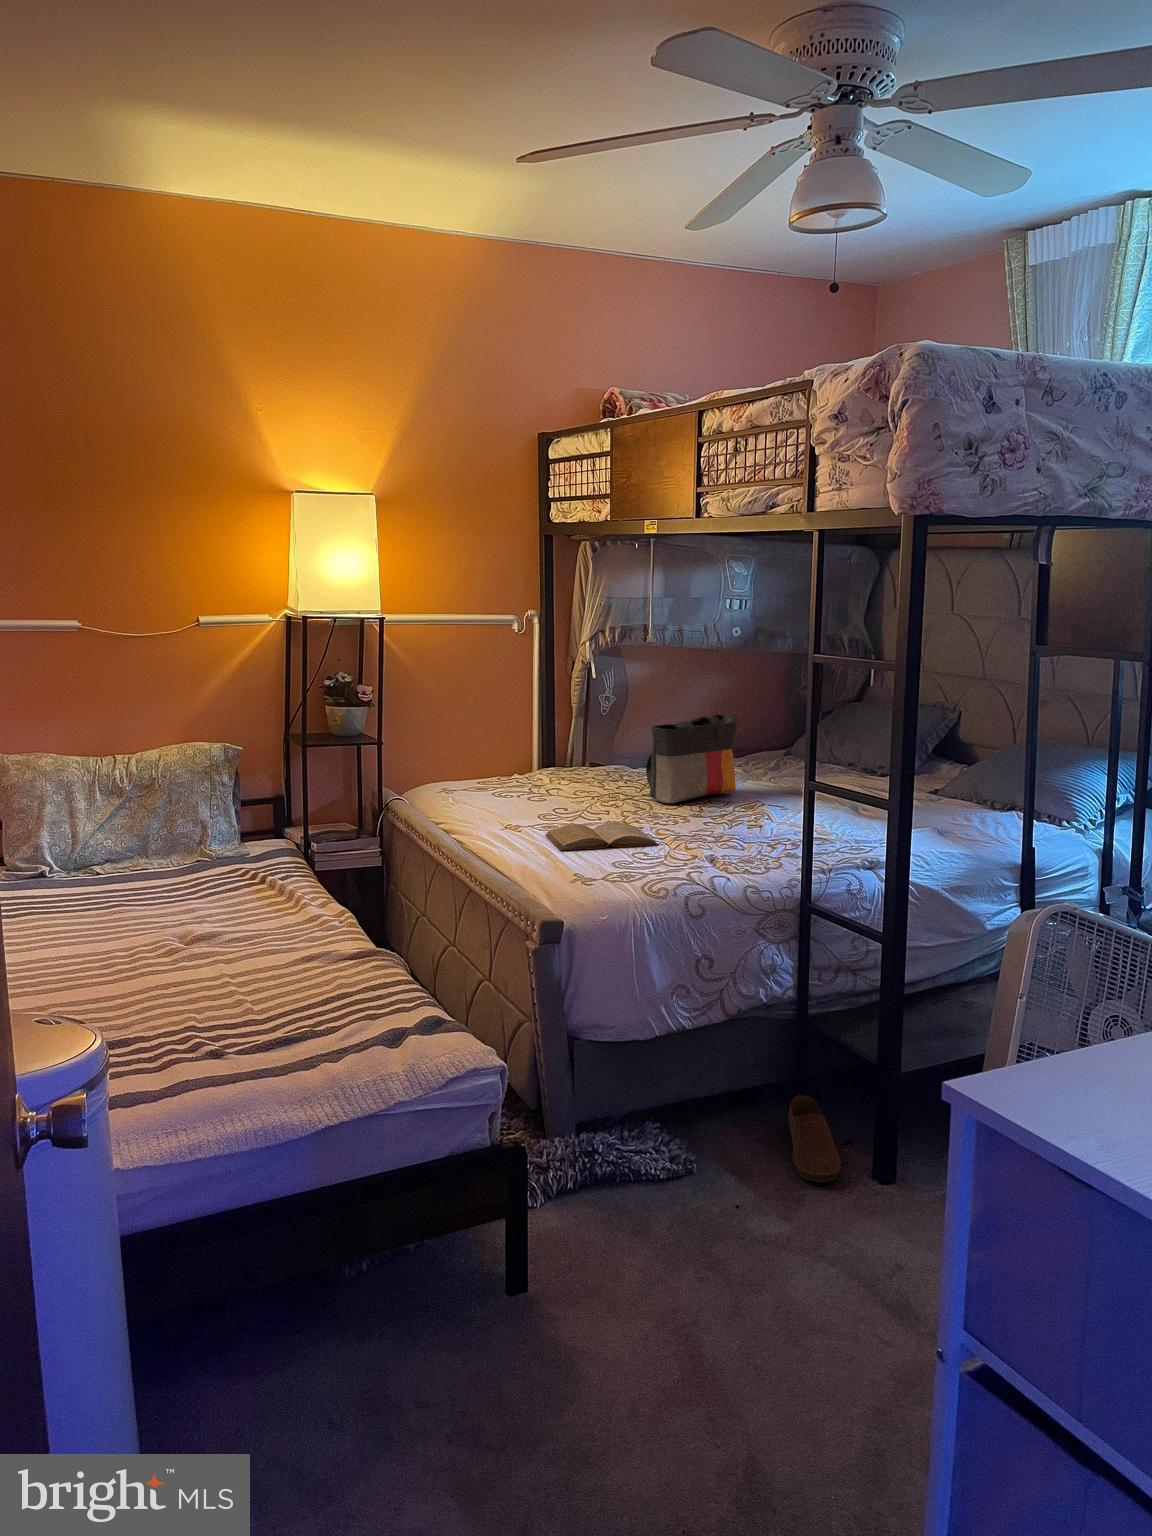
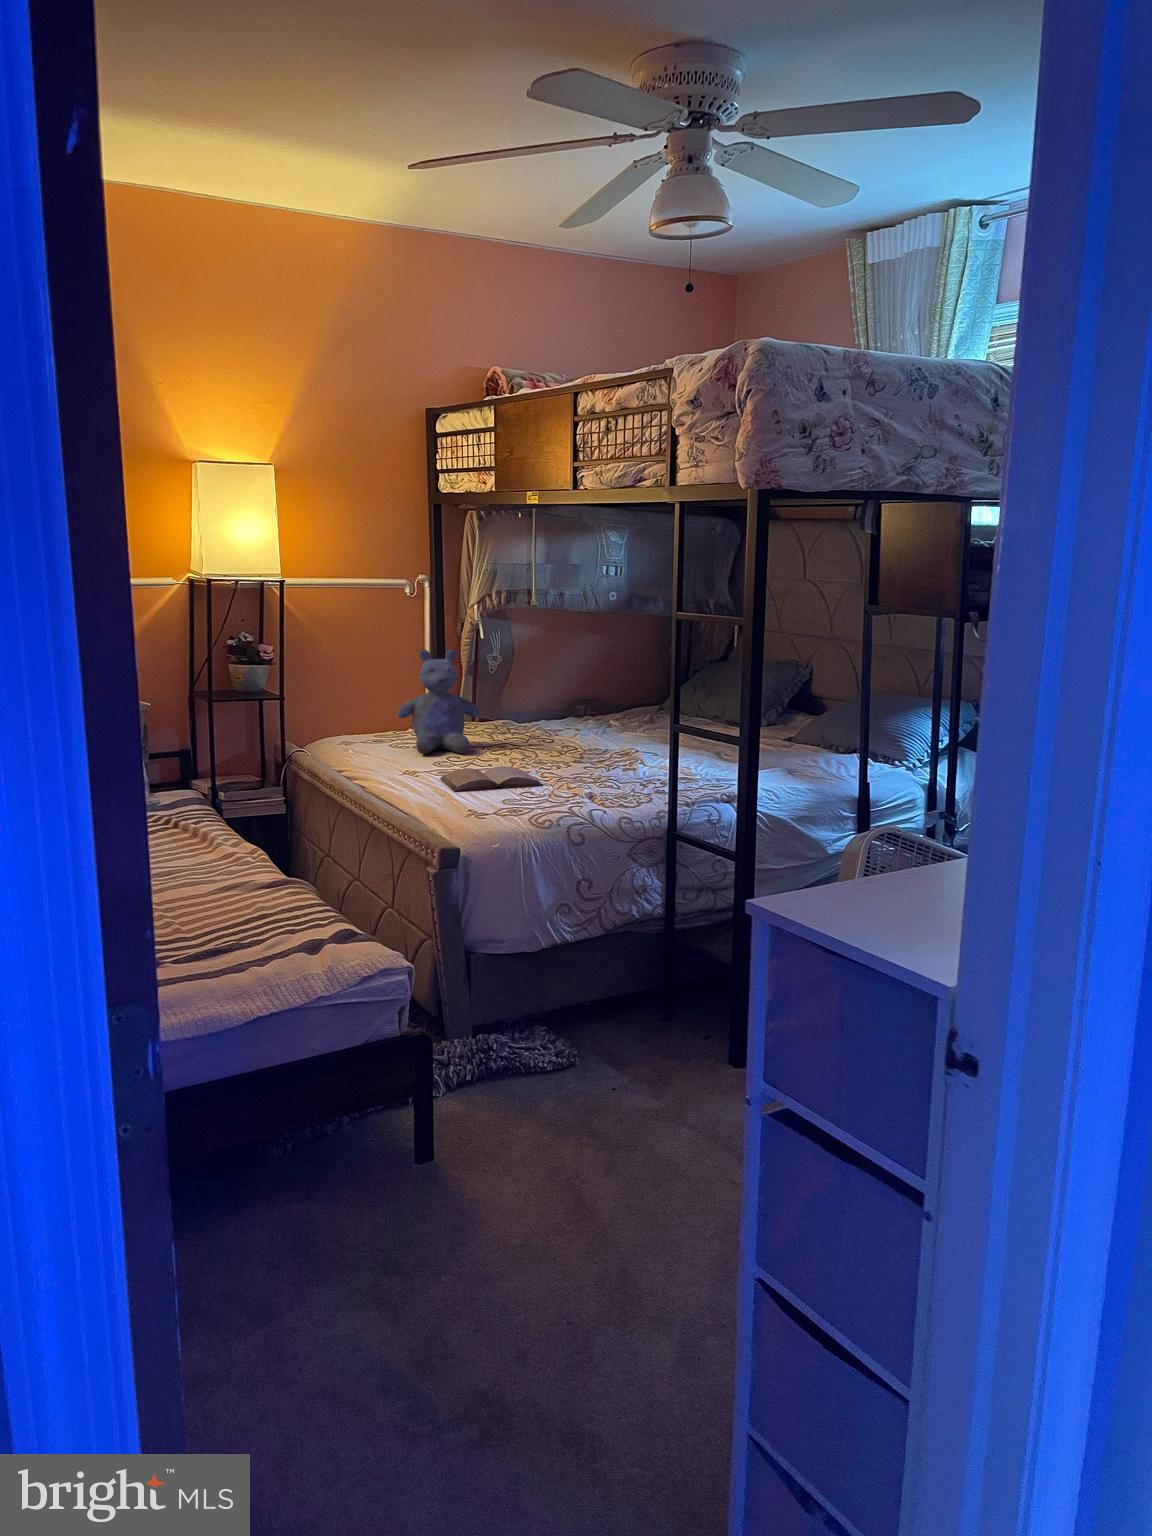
stuffed bear: none [501,692,589,805] -> present [397,650,479,754]
tote bag: present [646,715,738,803] -> none [531,670,614,751]
shoe: present [789,1095,841,1182] -> none [659,999,704,1068]

